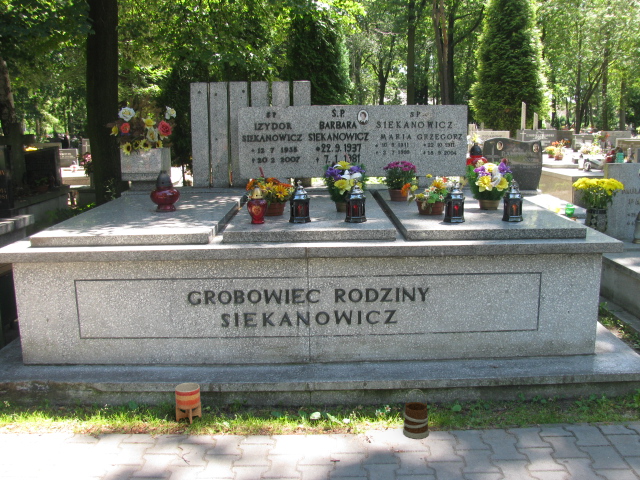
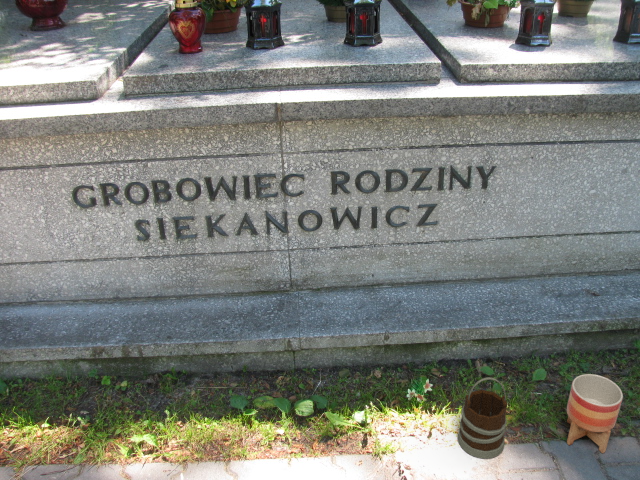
planter: present [175,383,201,424] -> present [567,374,623,453]

